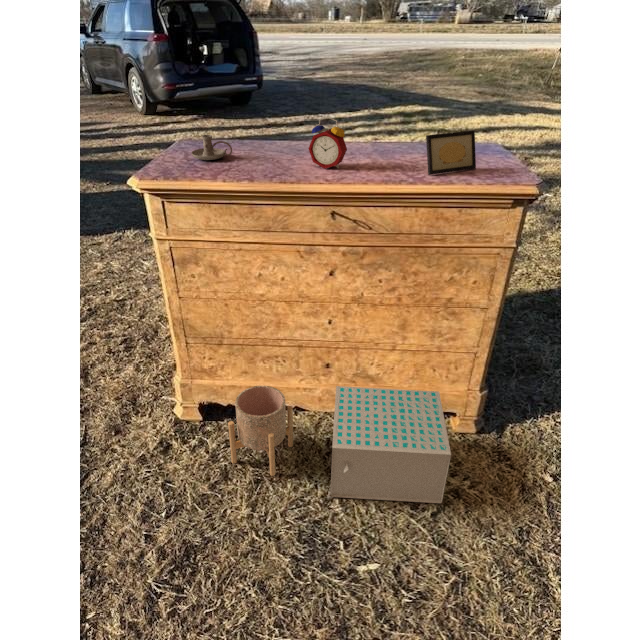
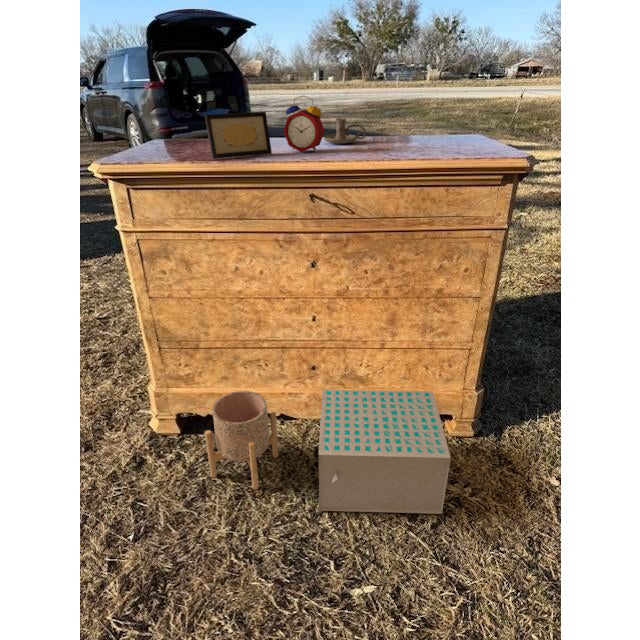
picture frame: present [426,130,476,175] -> present [205,112,272,159]
candle holder: present [192,135,232,160] -> present [324,118,366,144]

